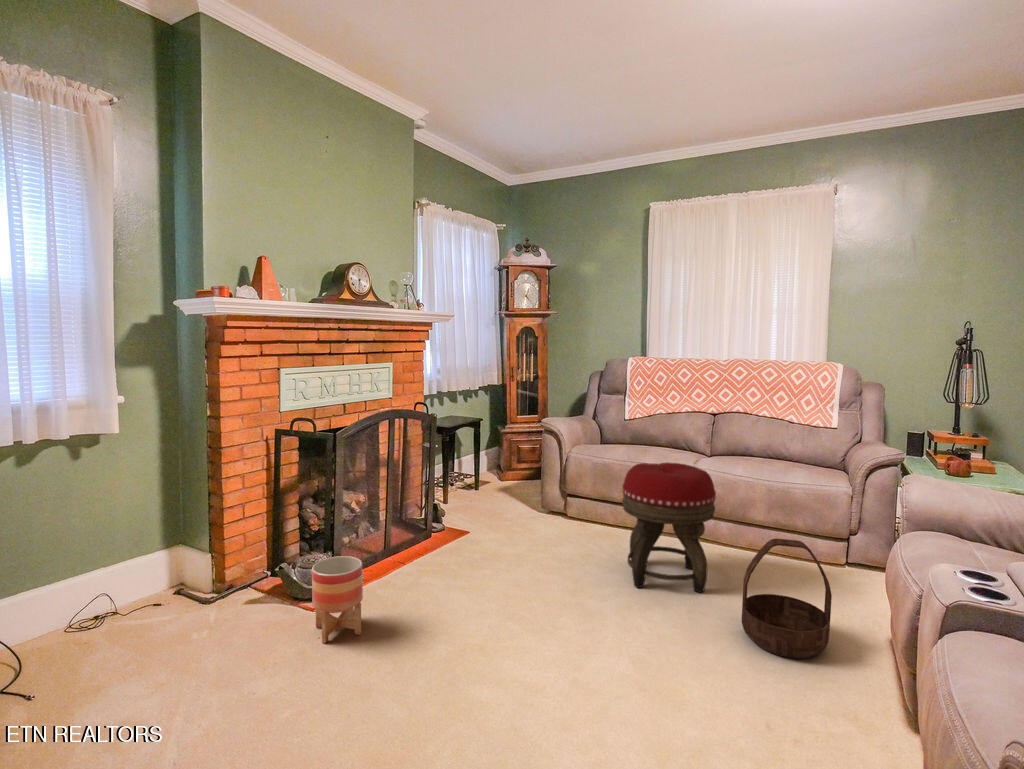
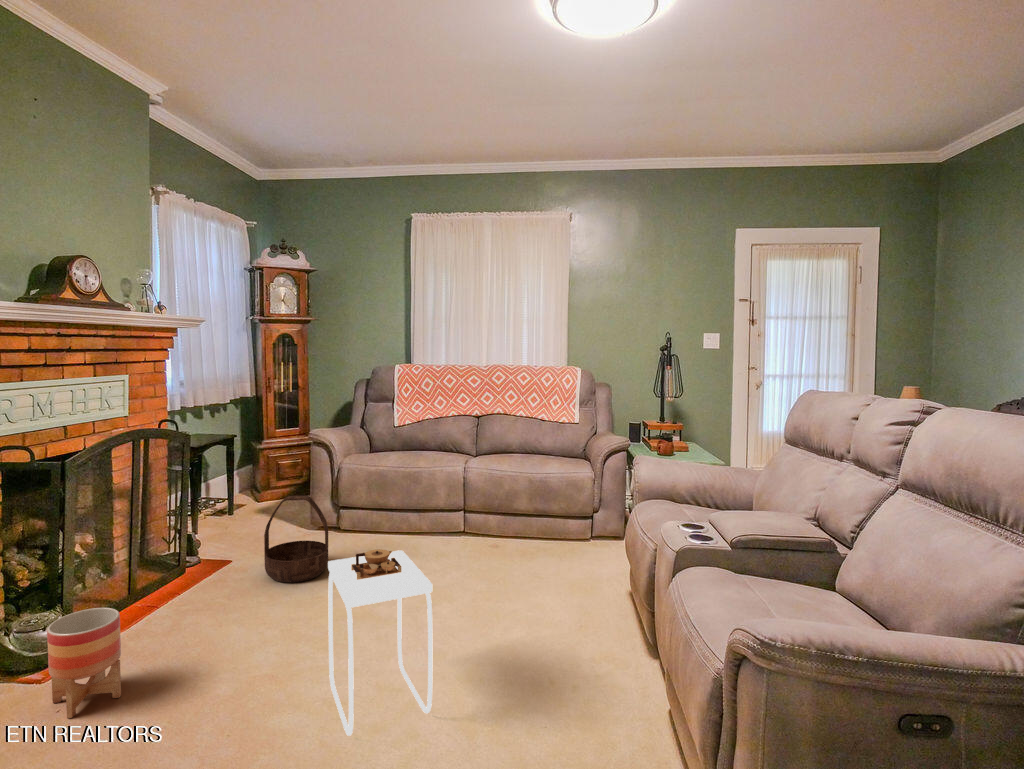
footstool: present [622,462,716,593] -> none [407,464,492,587]
basket: present [742,538,832,659] -> present [264,495,328,583]
side table: none [525,543,620,725] -> present [328,549,433,736]

